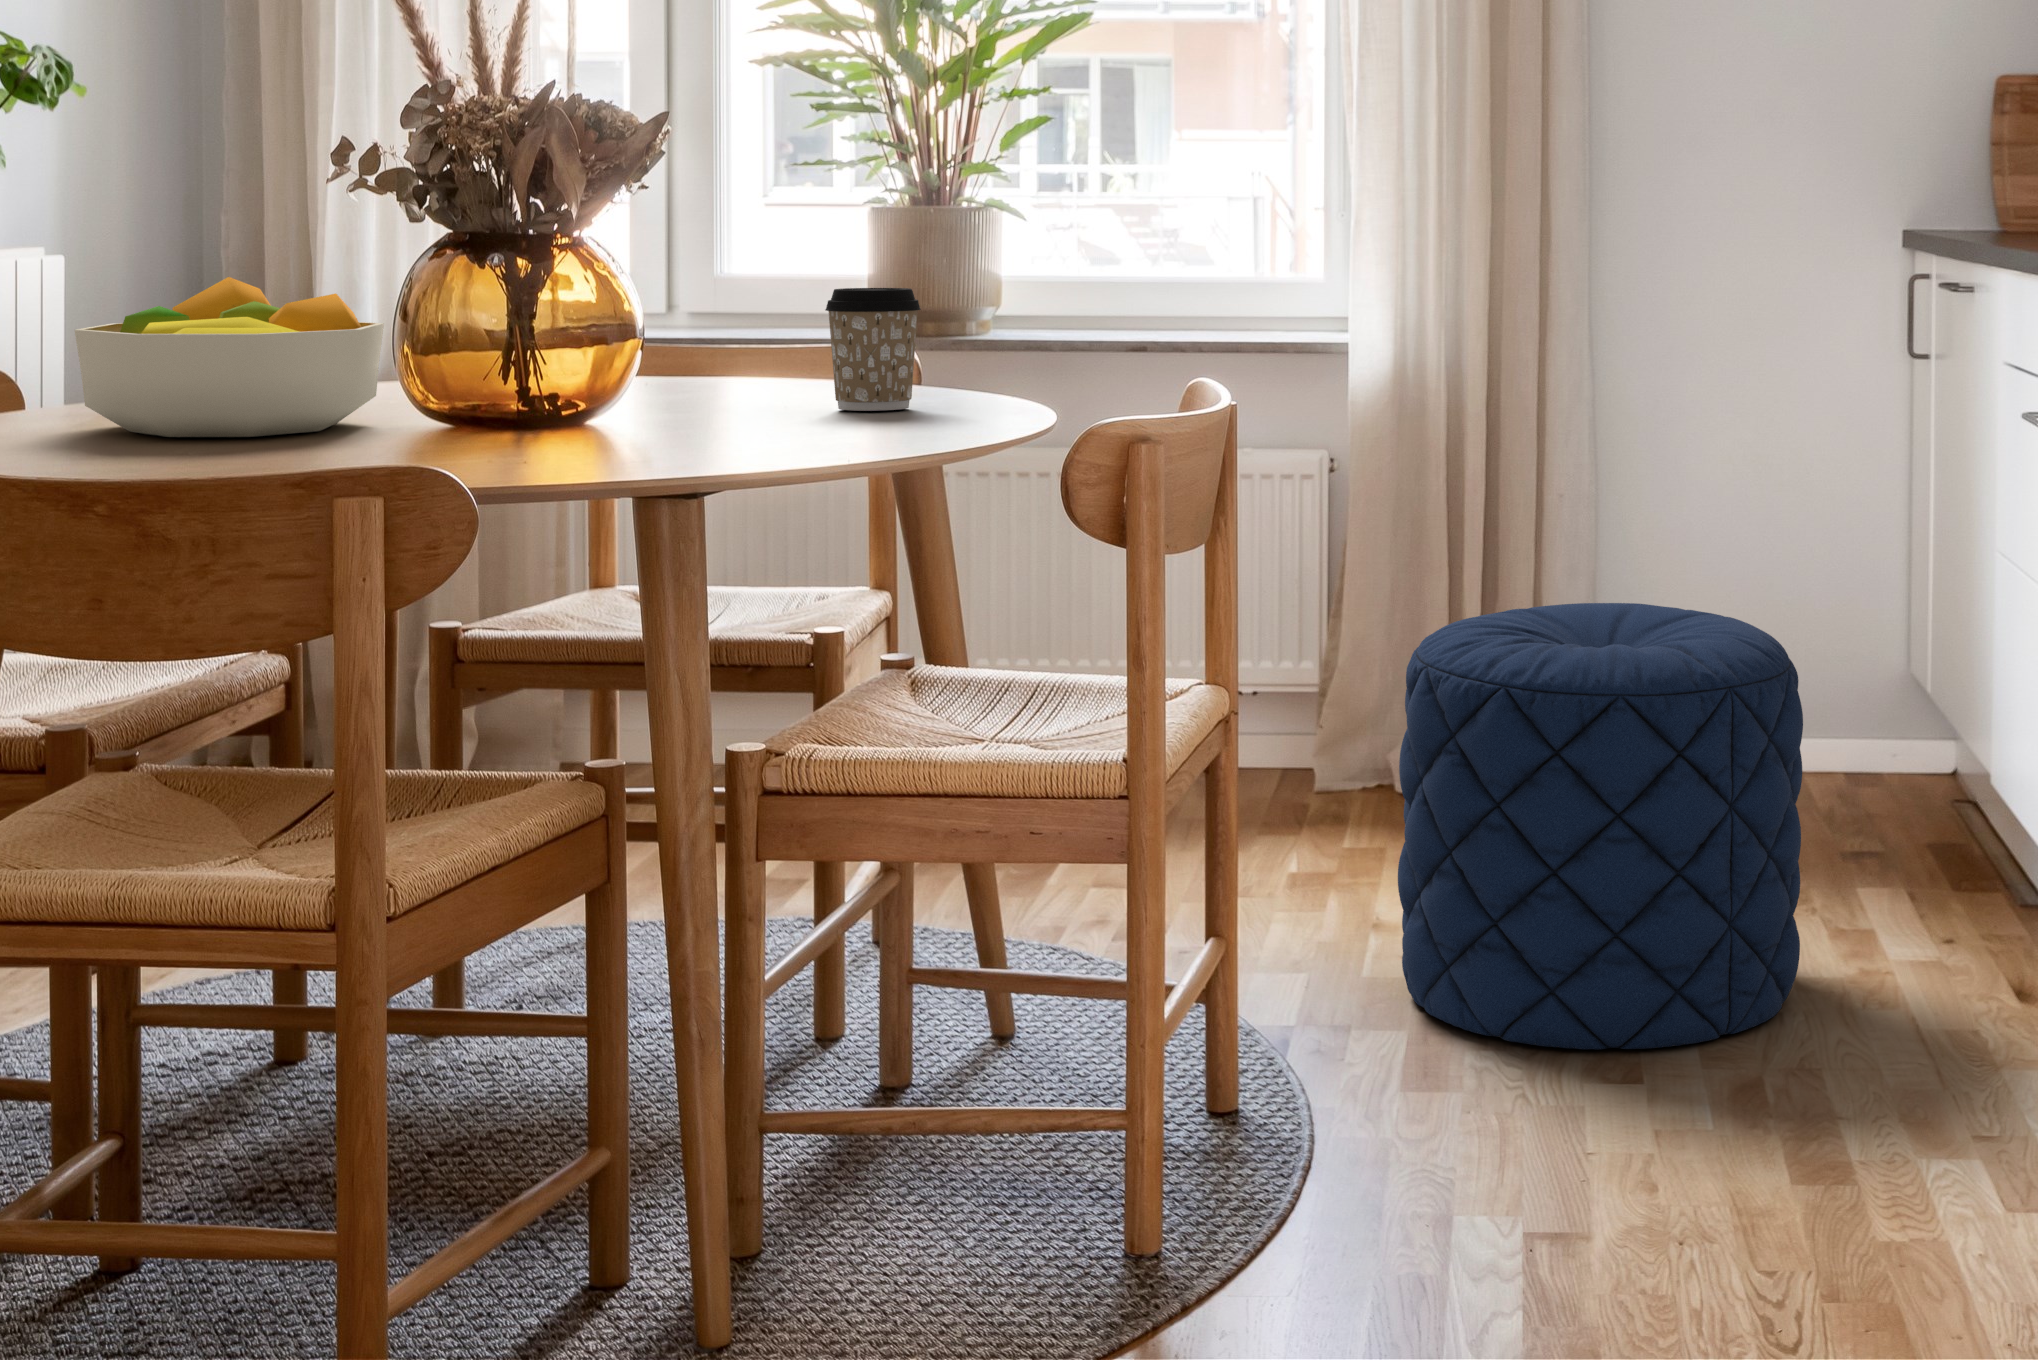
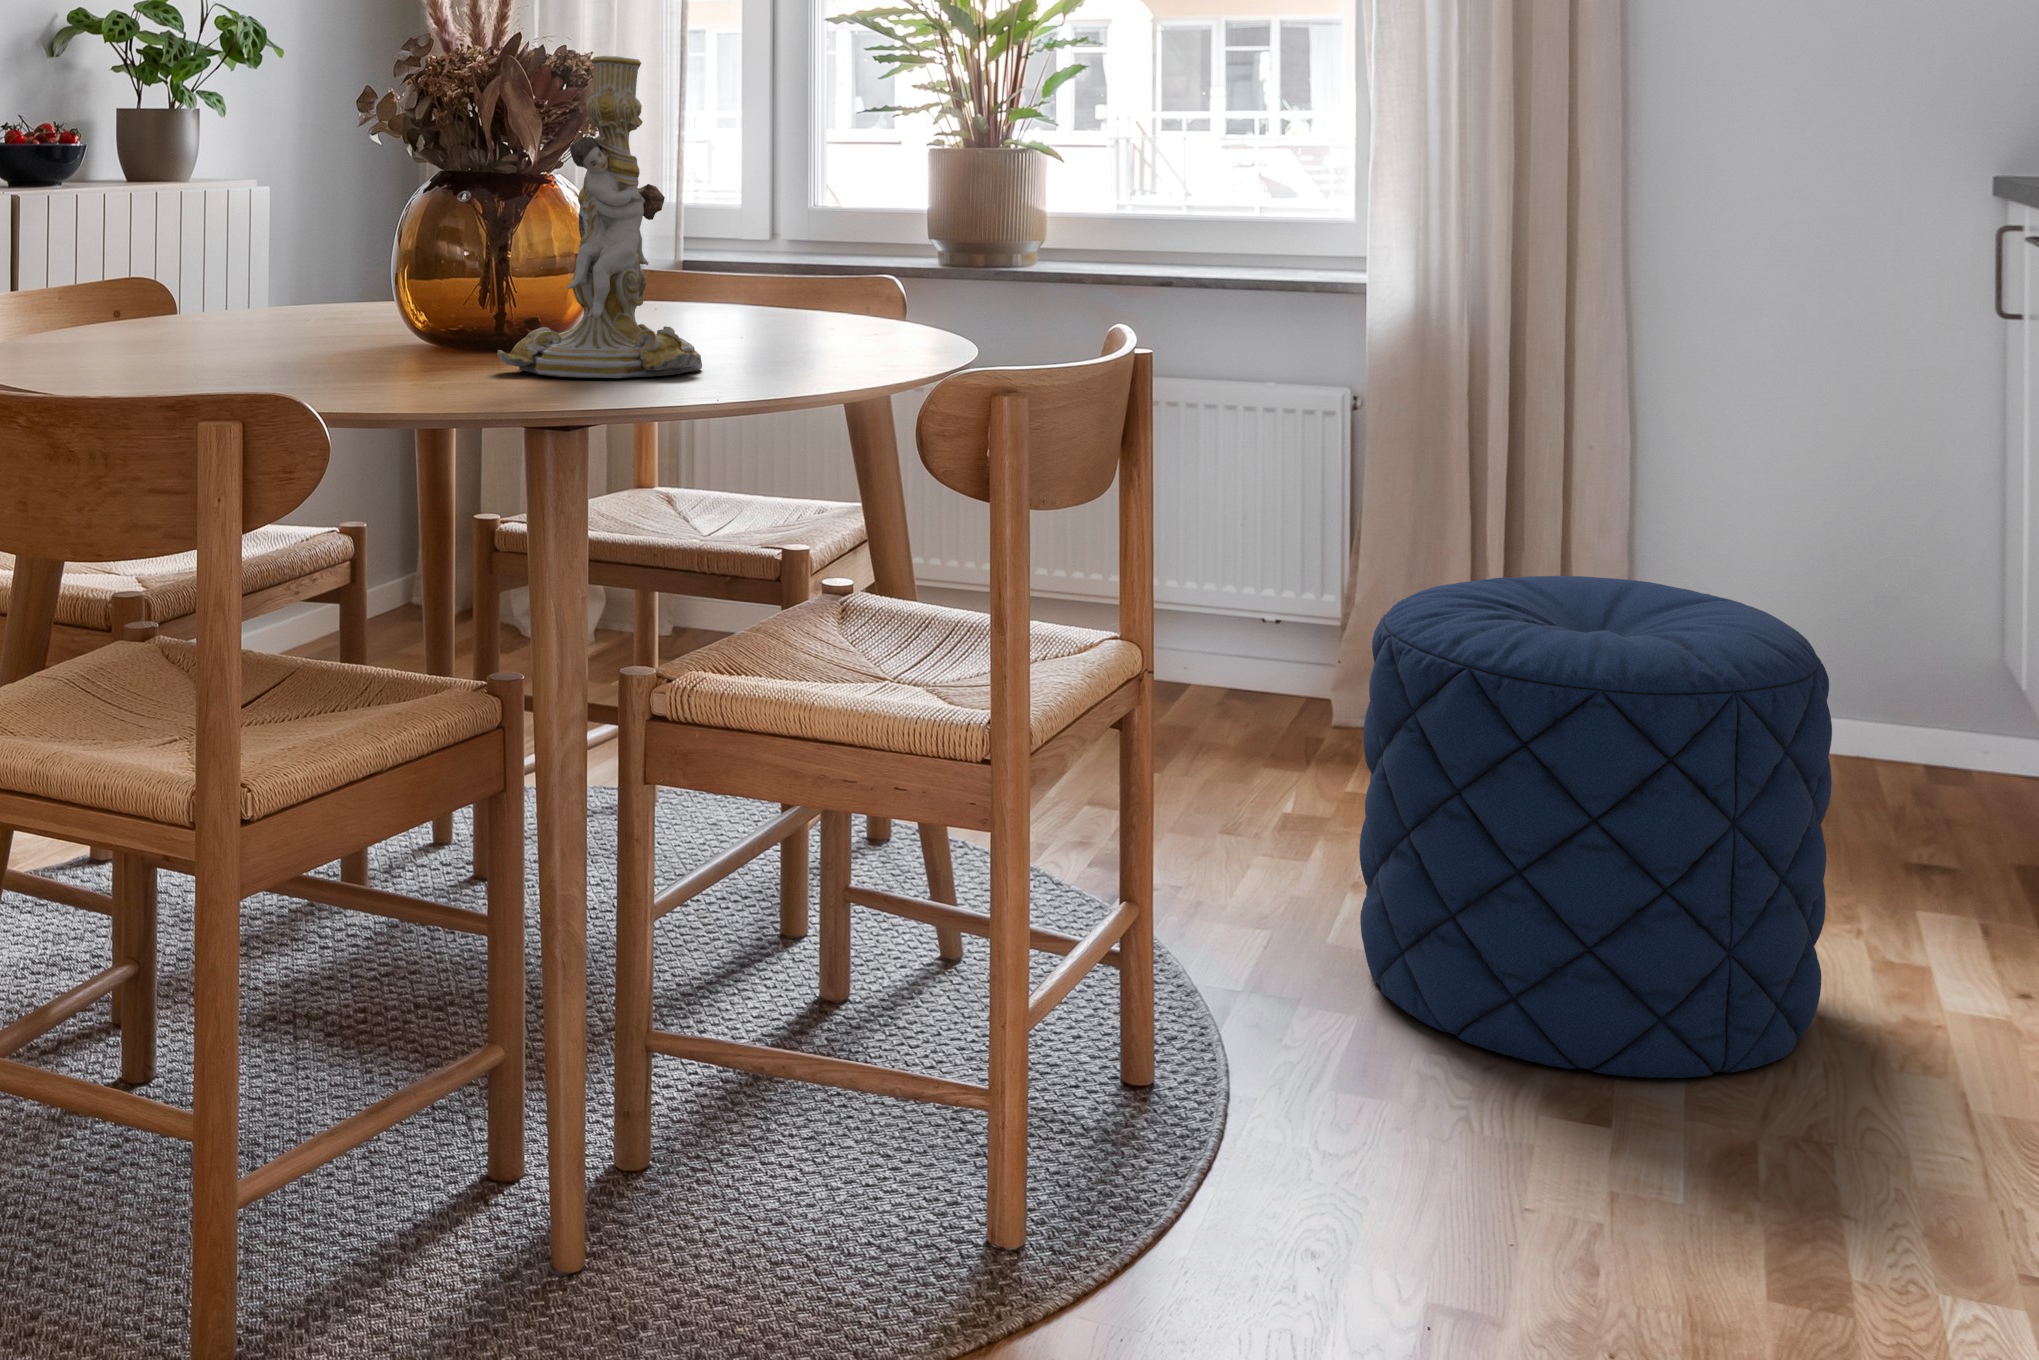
candlestick: none [596,107,818,435] -> present [497,56,702,378]
fruit bowl: present [75,277,384,437] -> none [92,216,350,363]
coffee cup: present [825,288,921,411] -> none [744,234,836,355]

